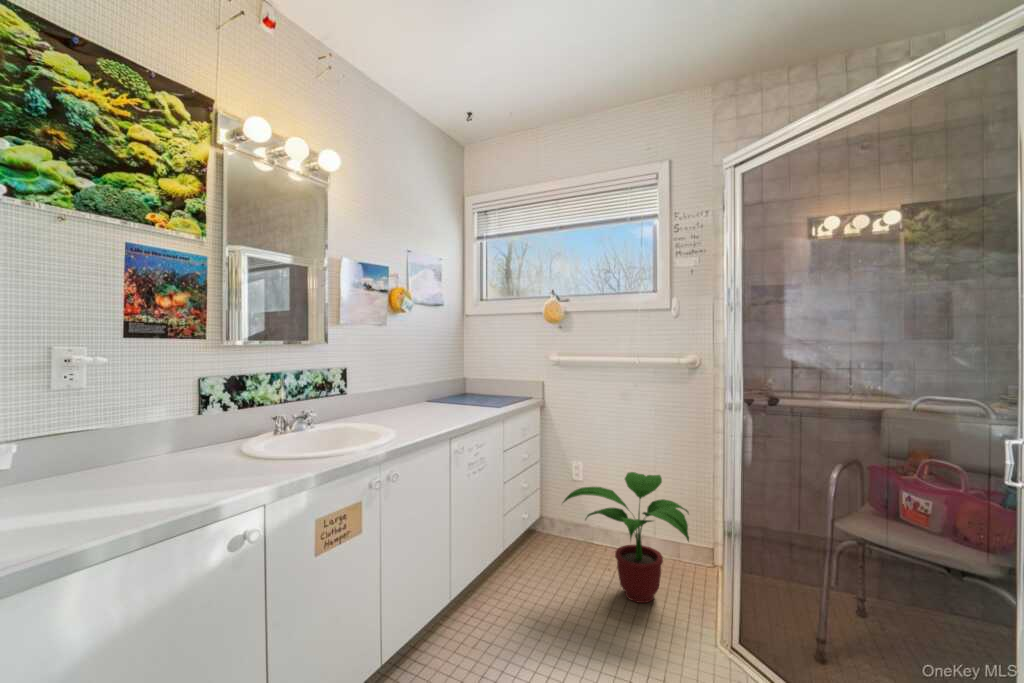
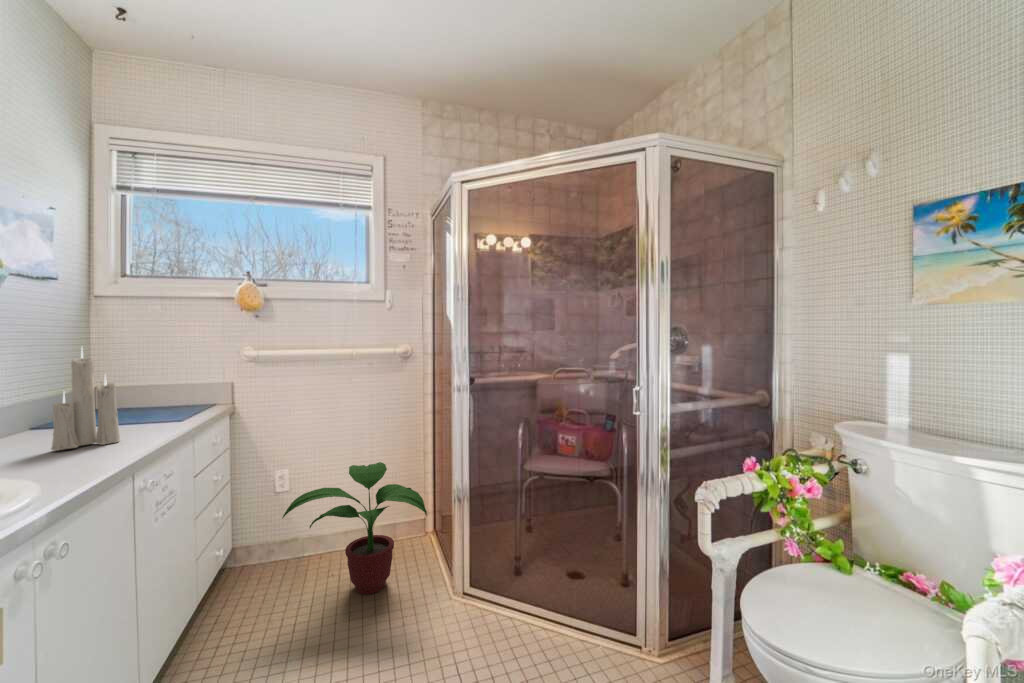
candle: none [421,350,454,421] -> present [51,348,120,451]

